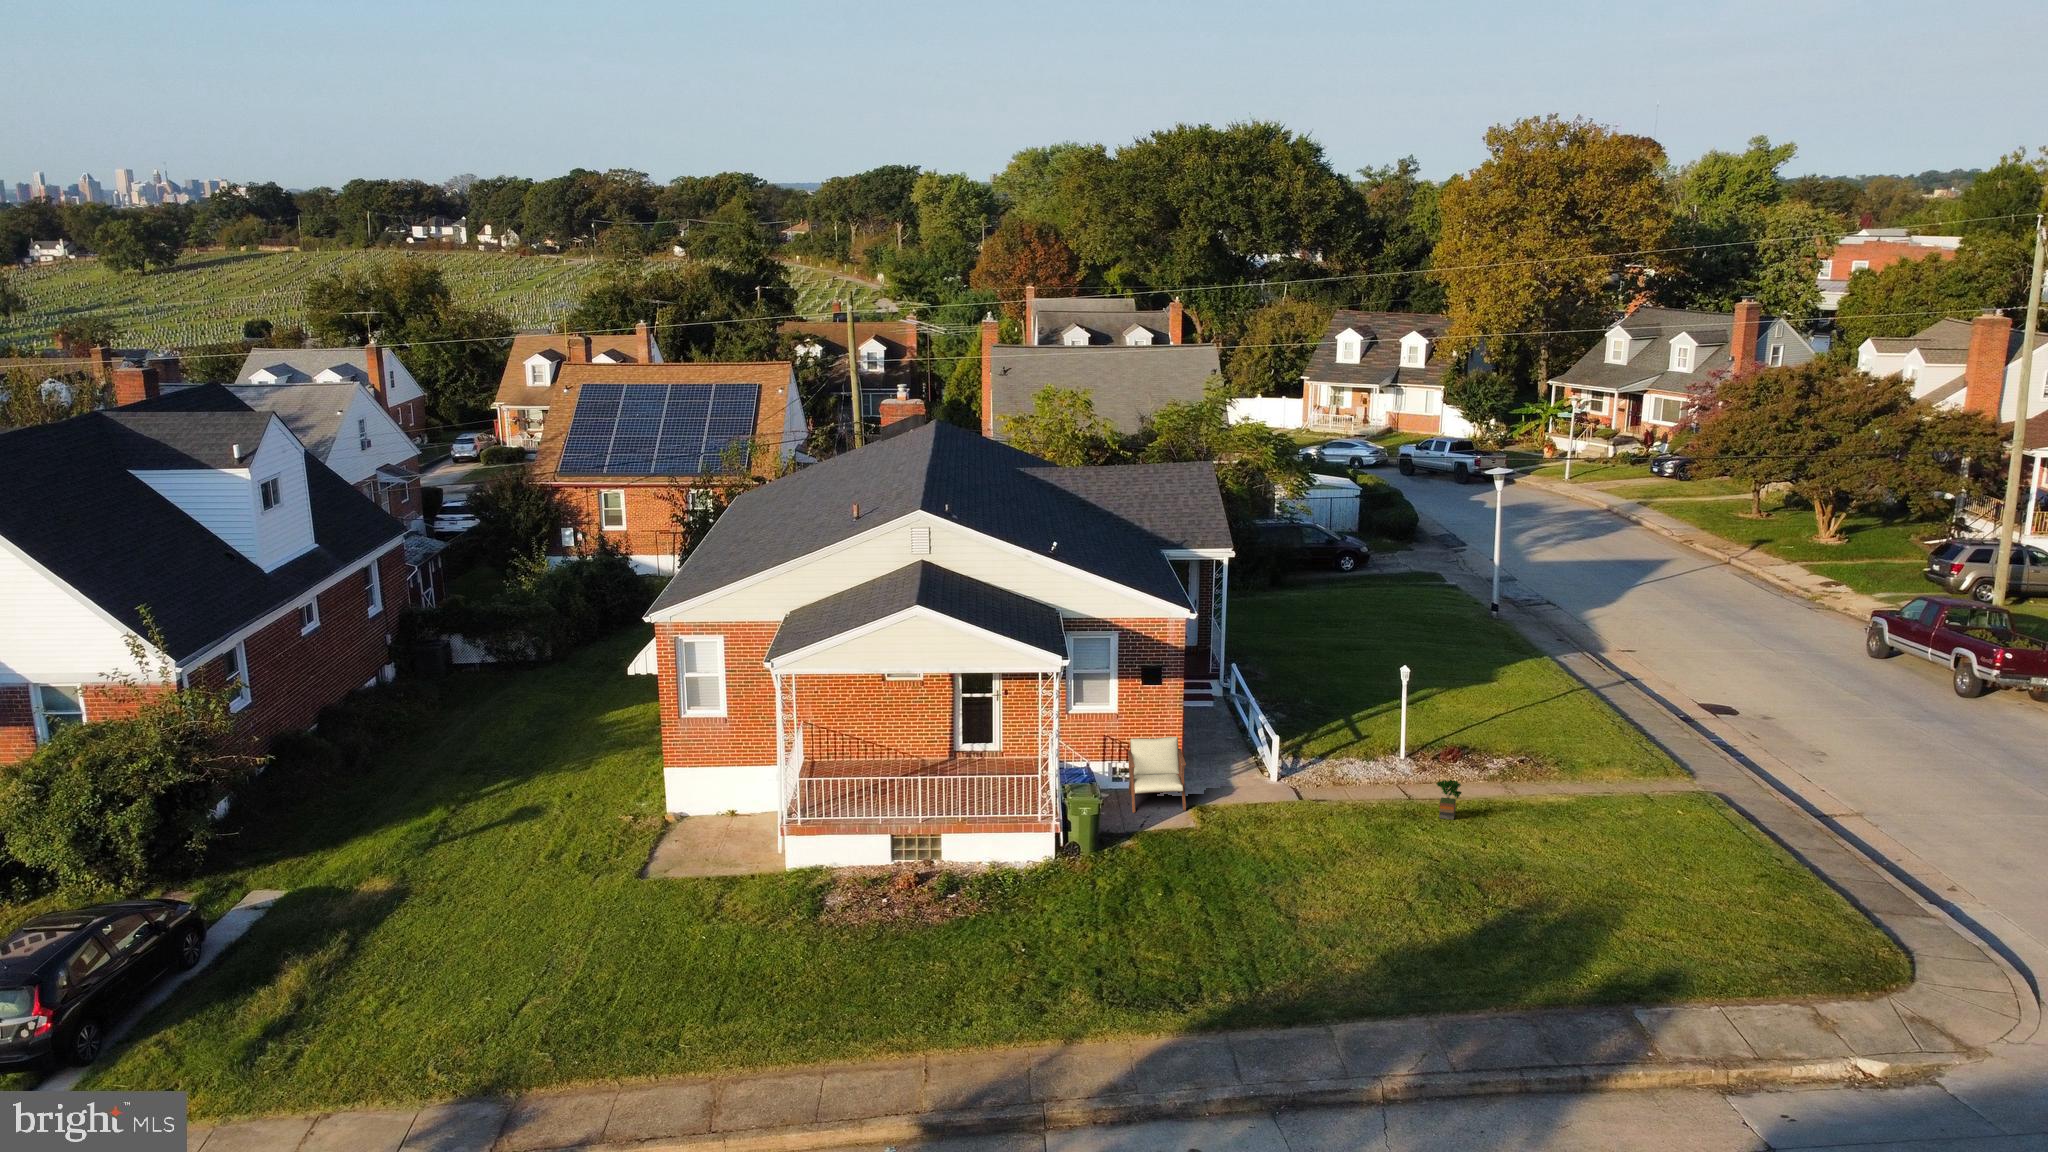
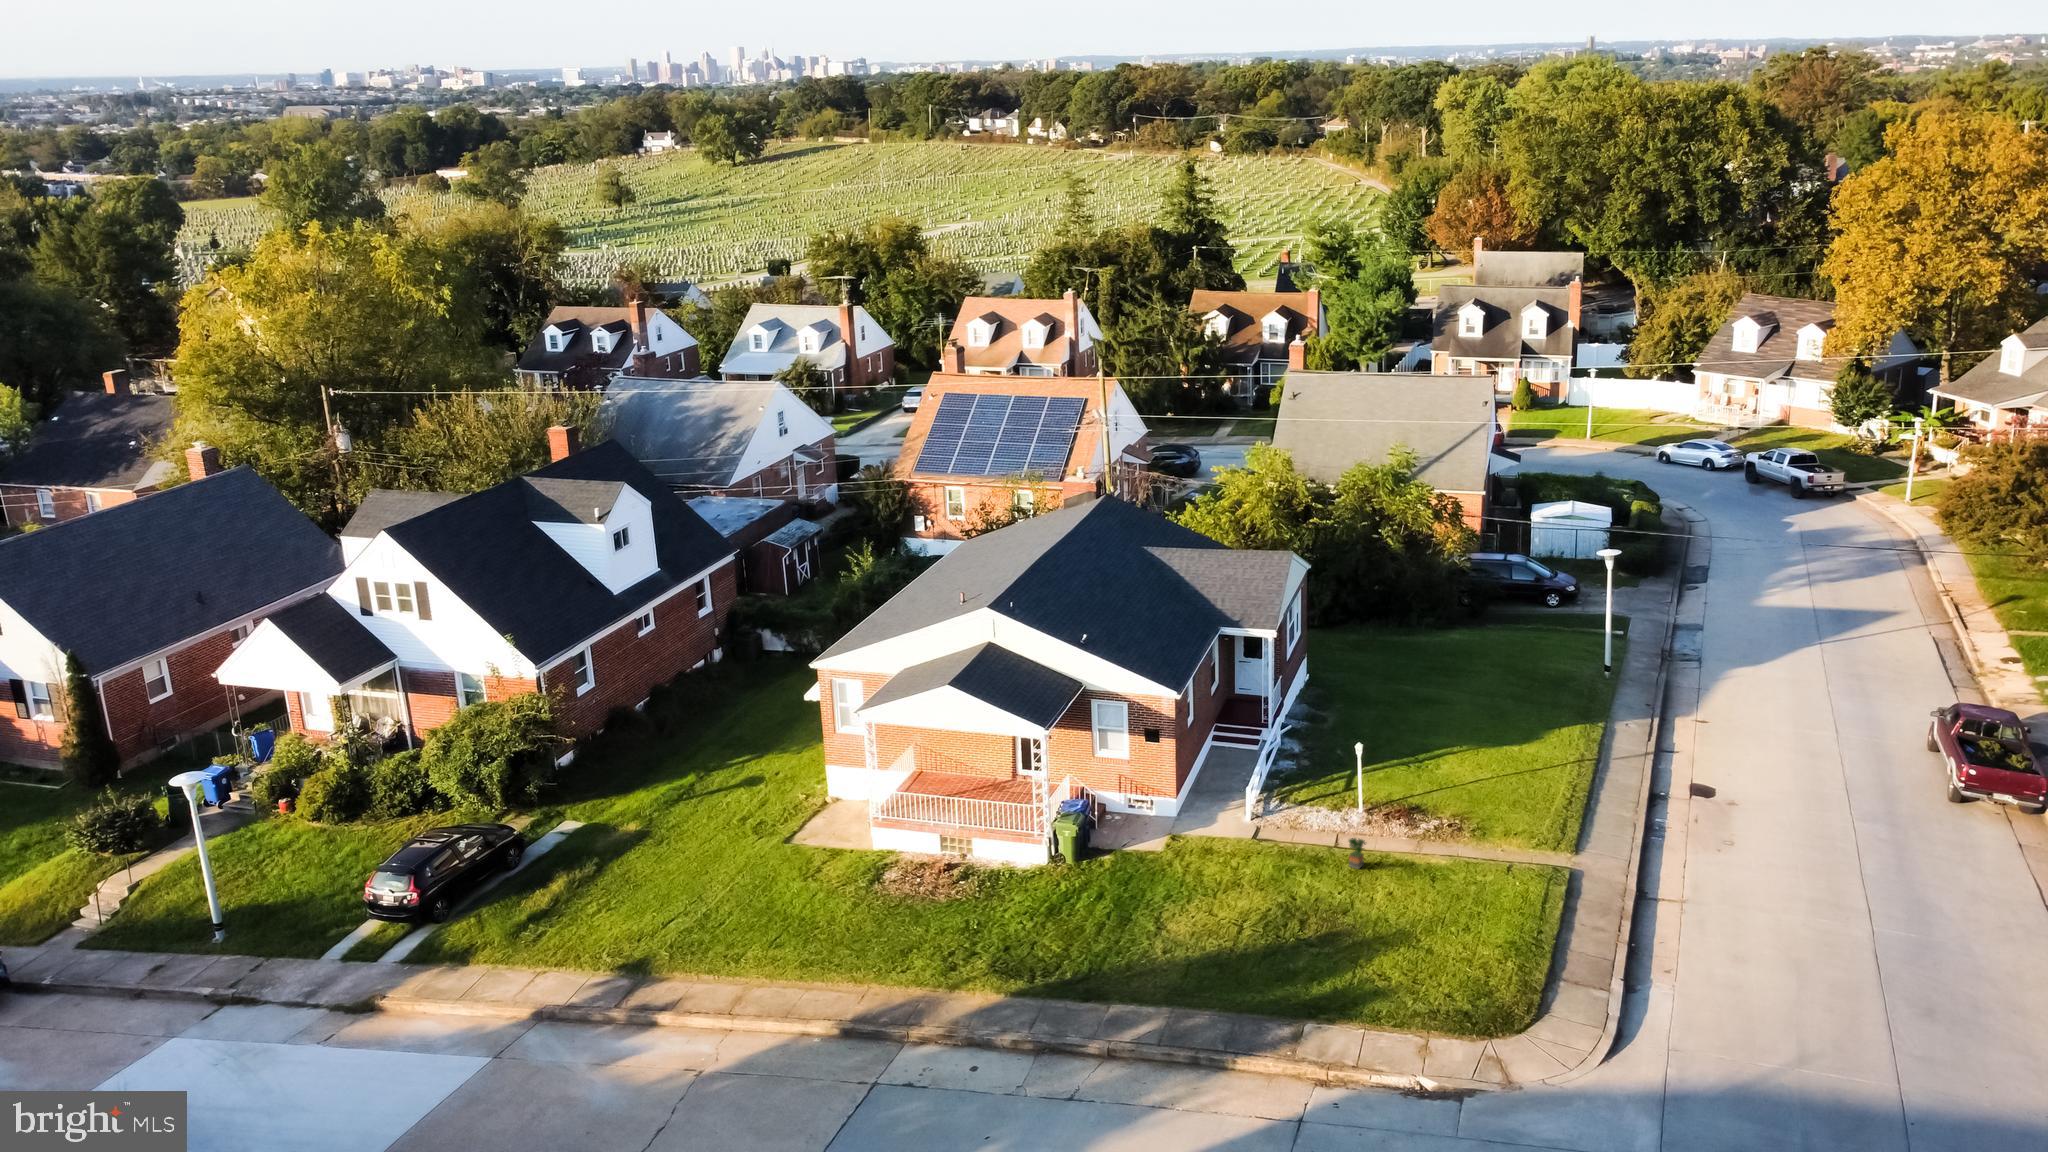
lounge chair: present [1128,737,1186,813] -> none [1125,779,1174,837]

